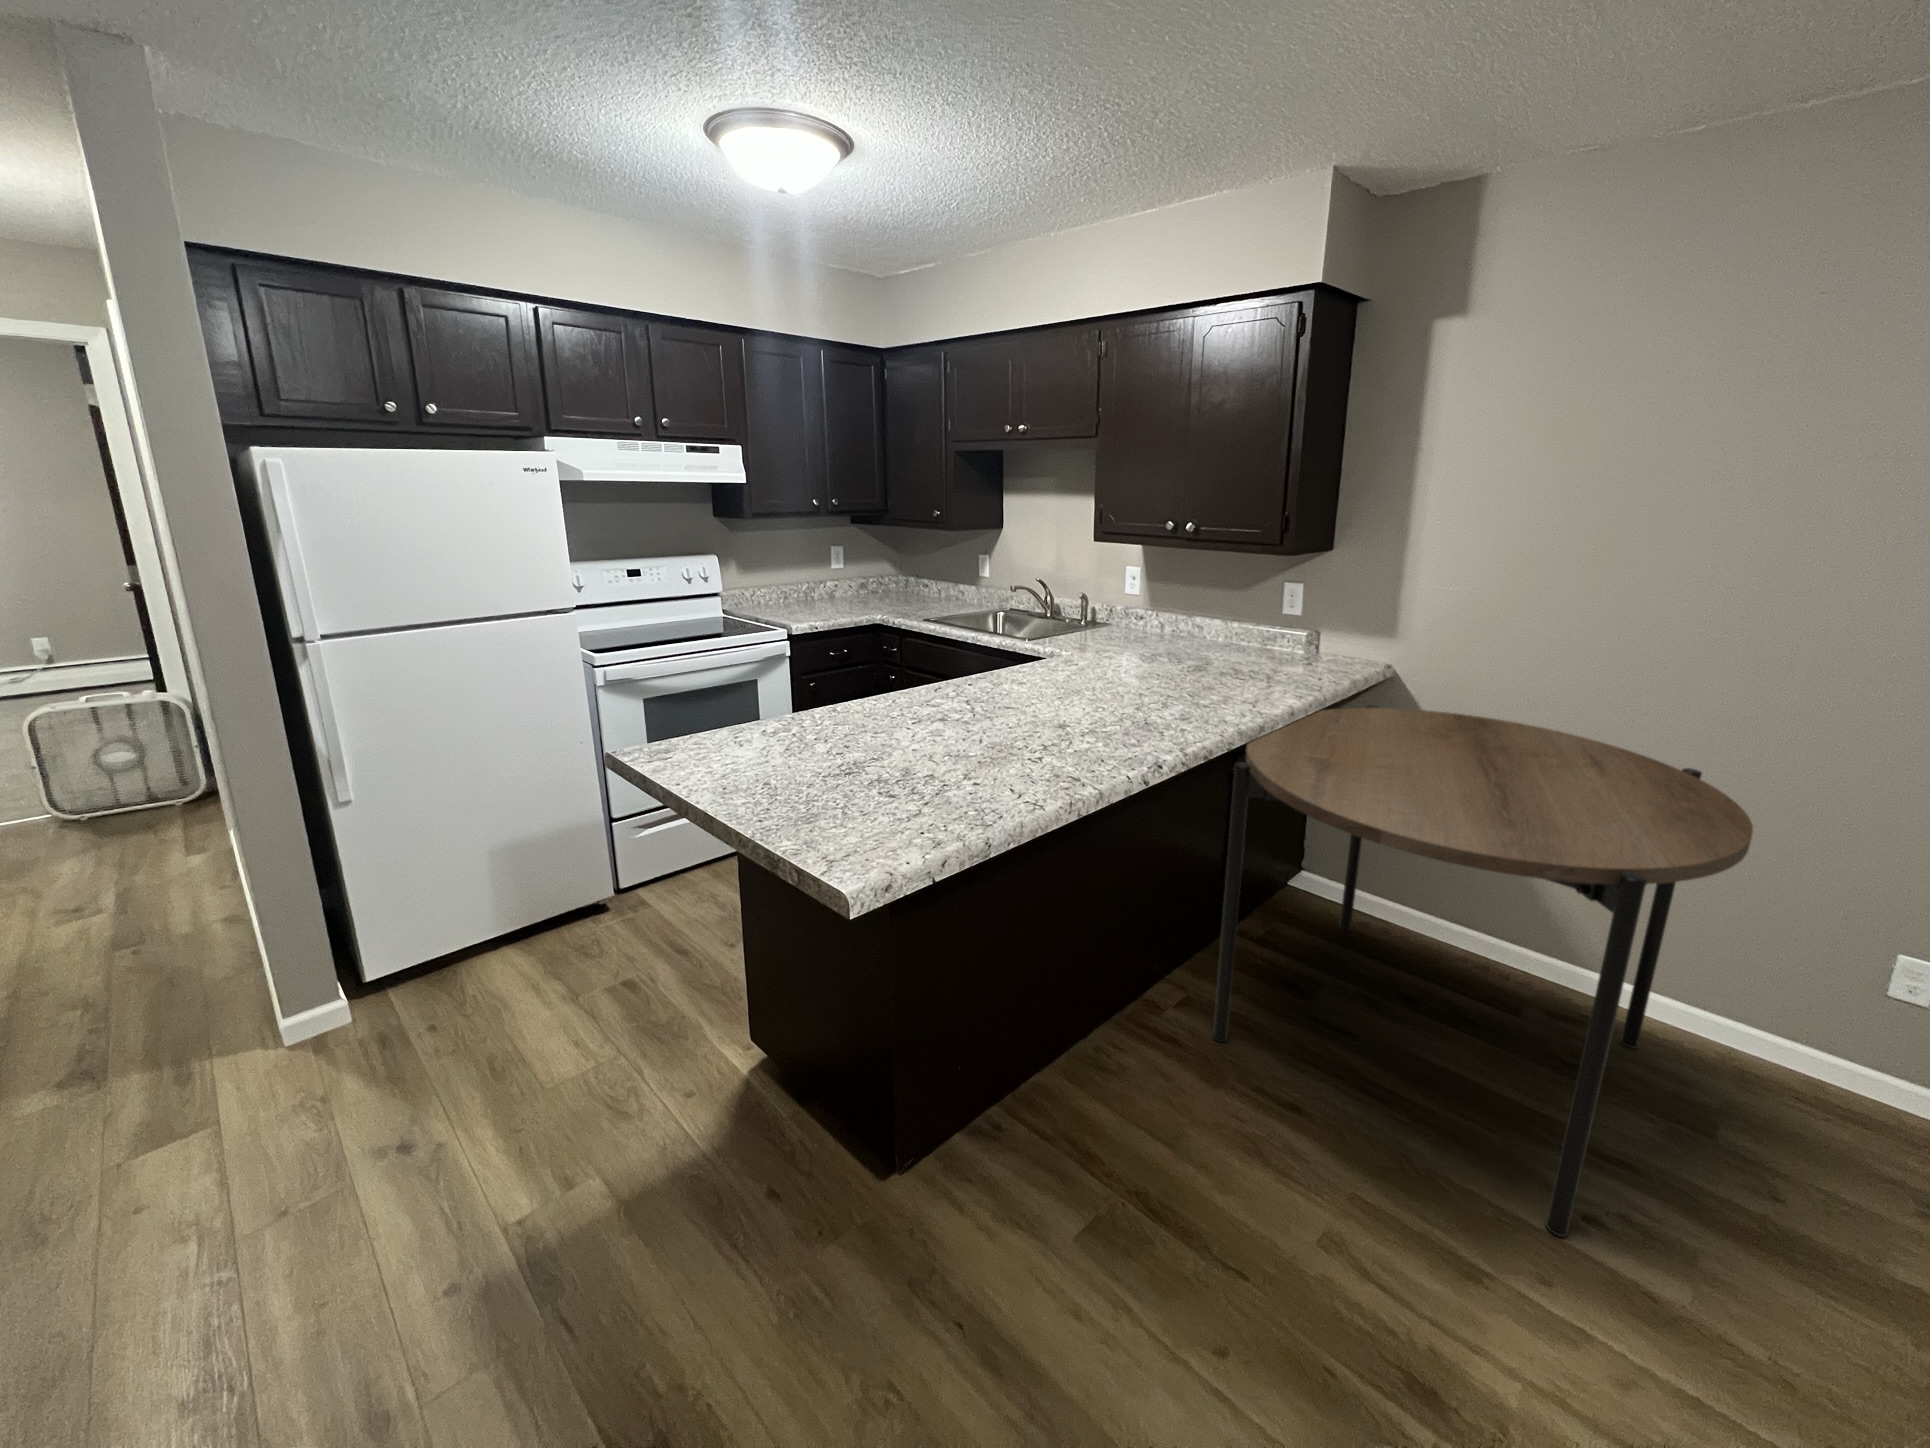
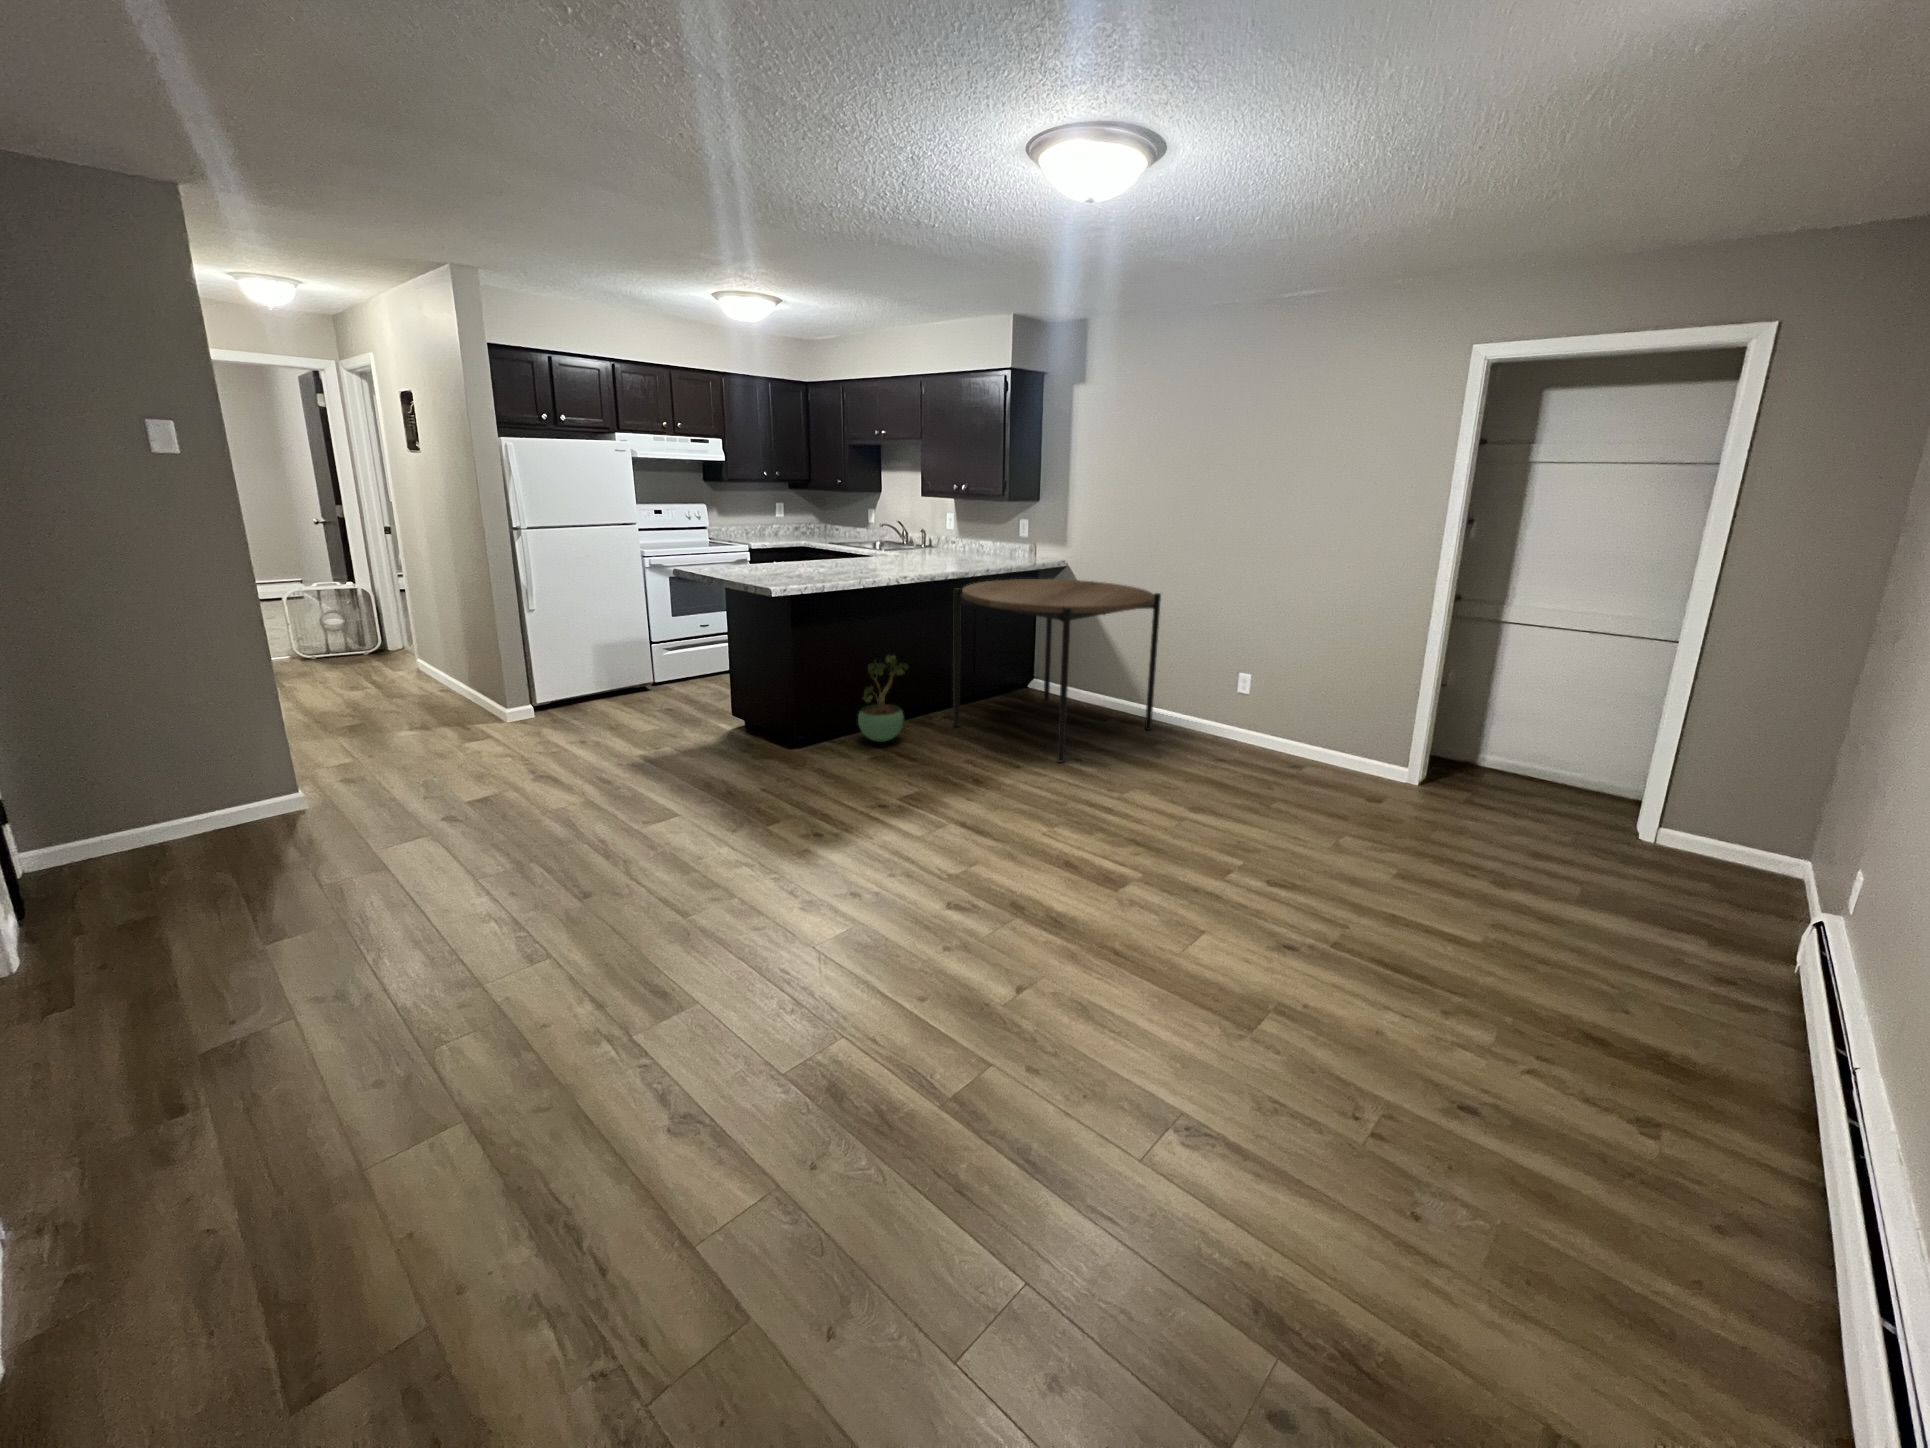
potted plant: none [1035,932,1145,1130] -> present [858,655,908,742]

